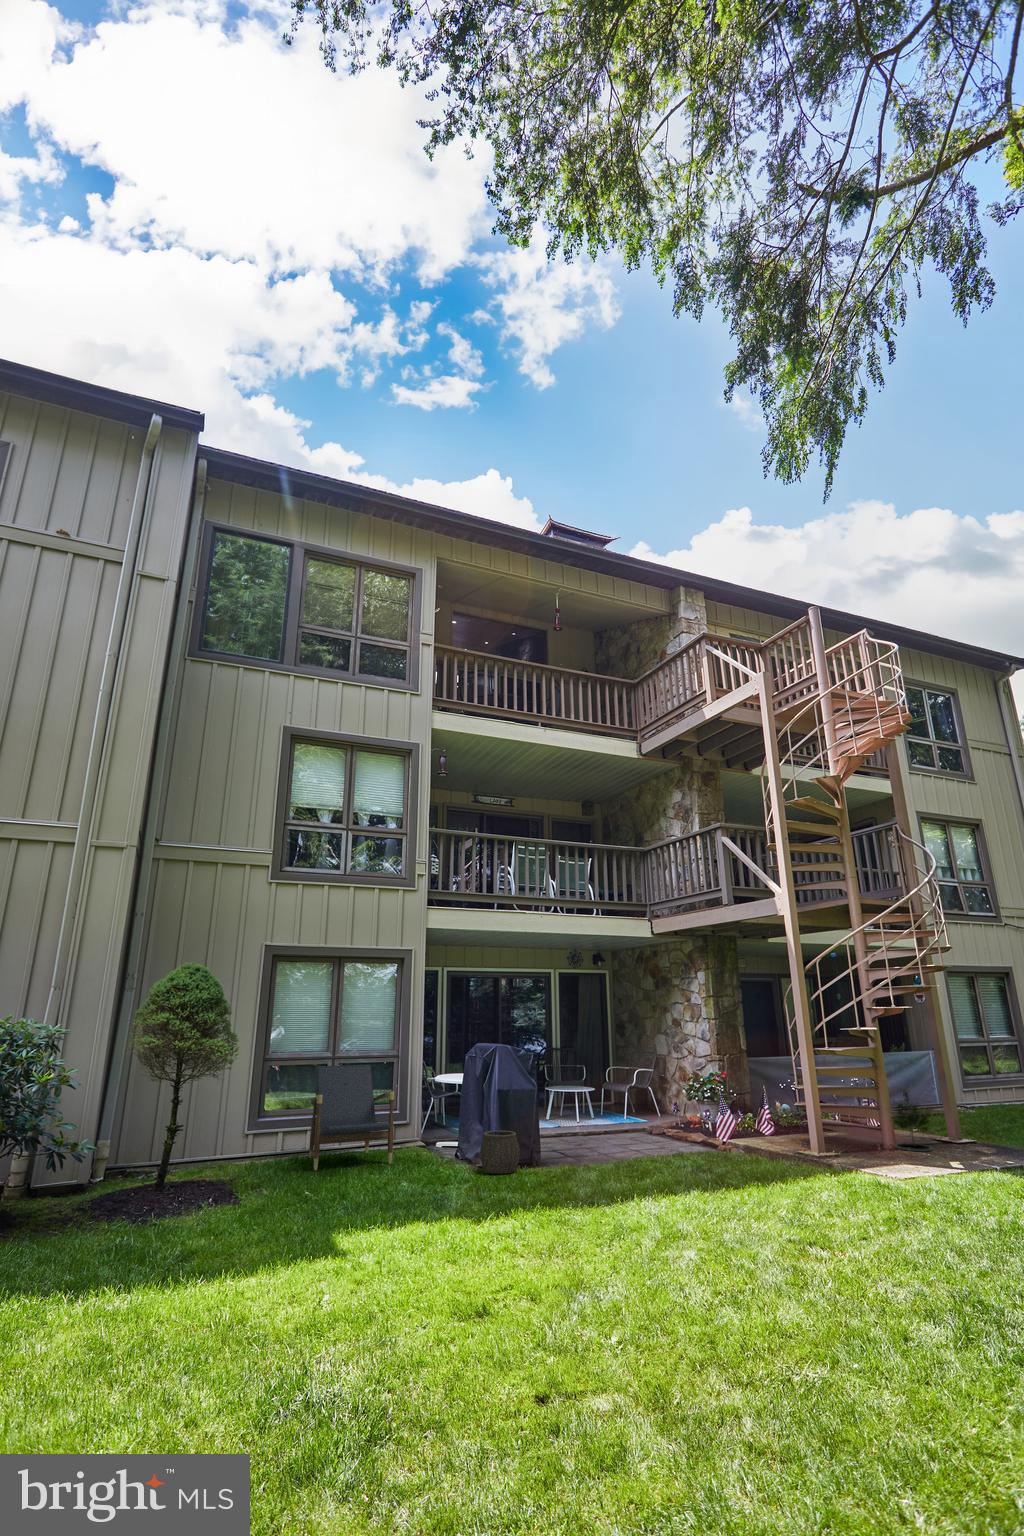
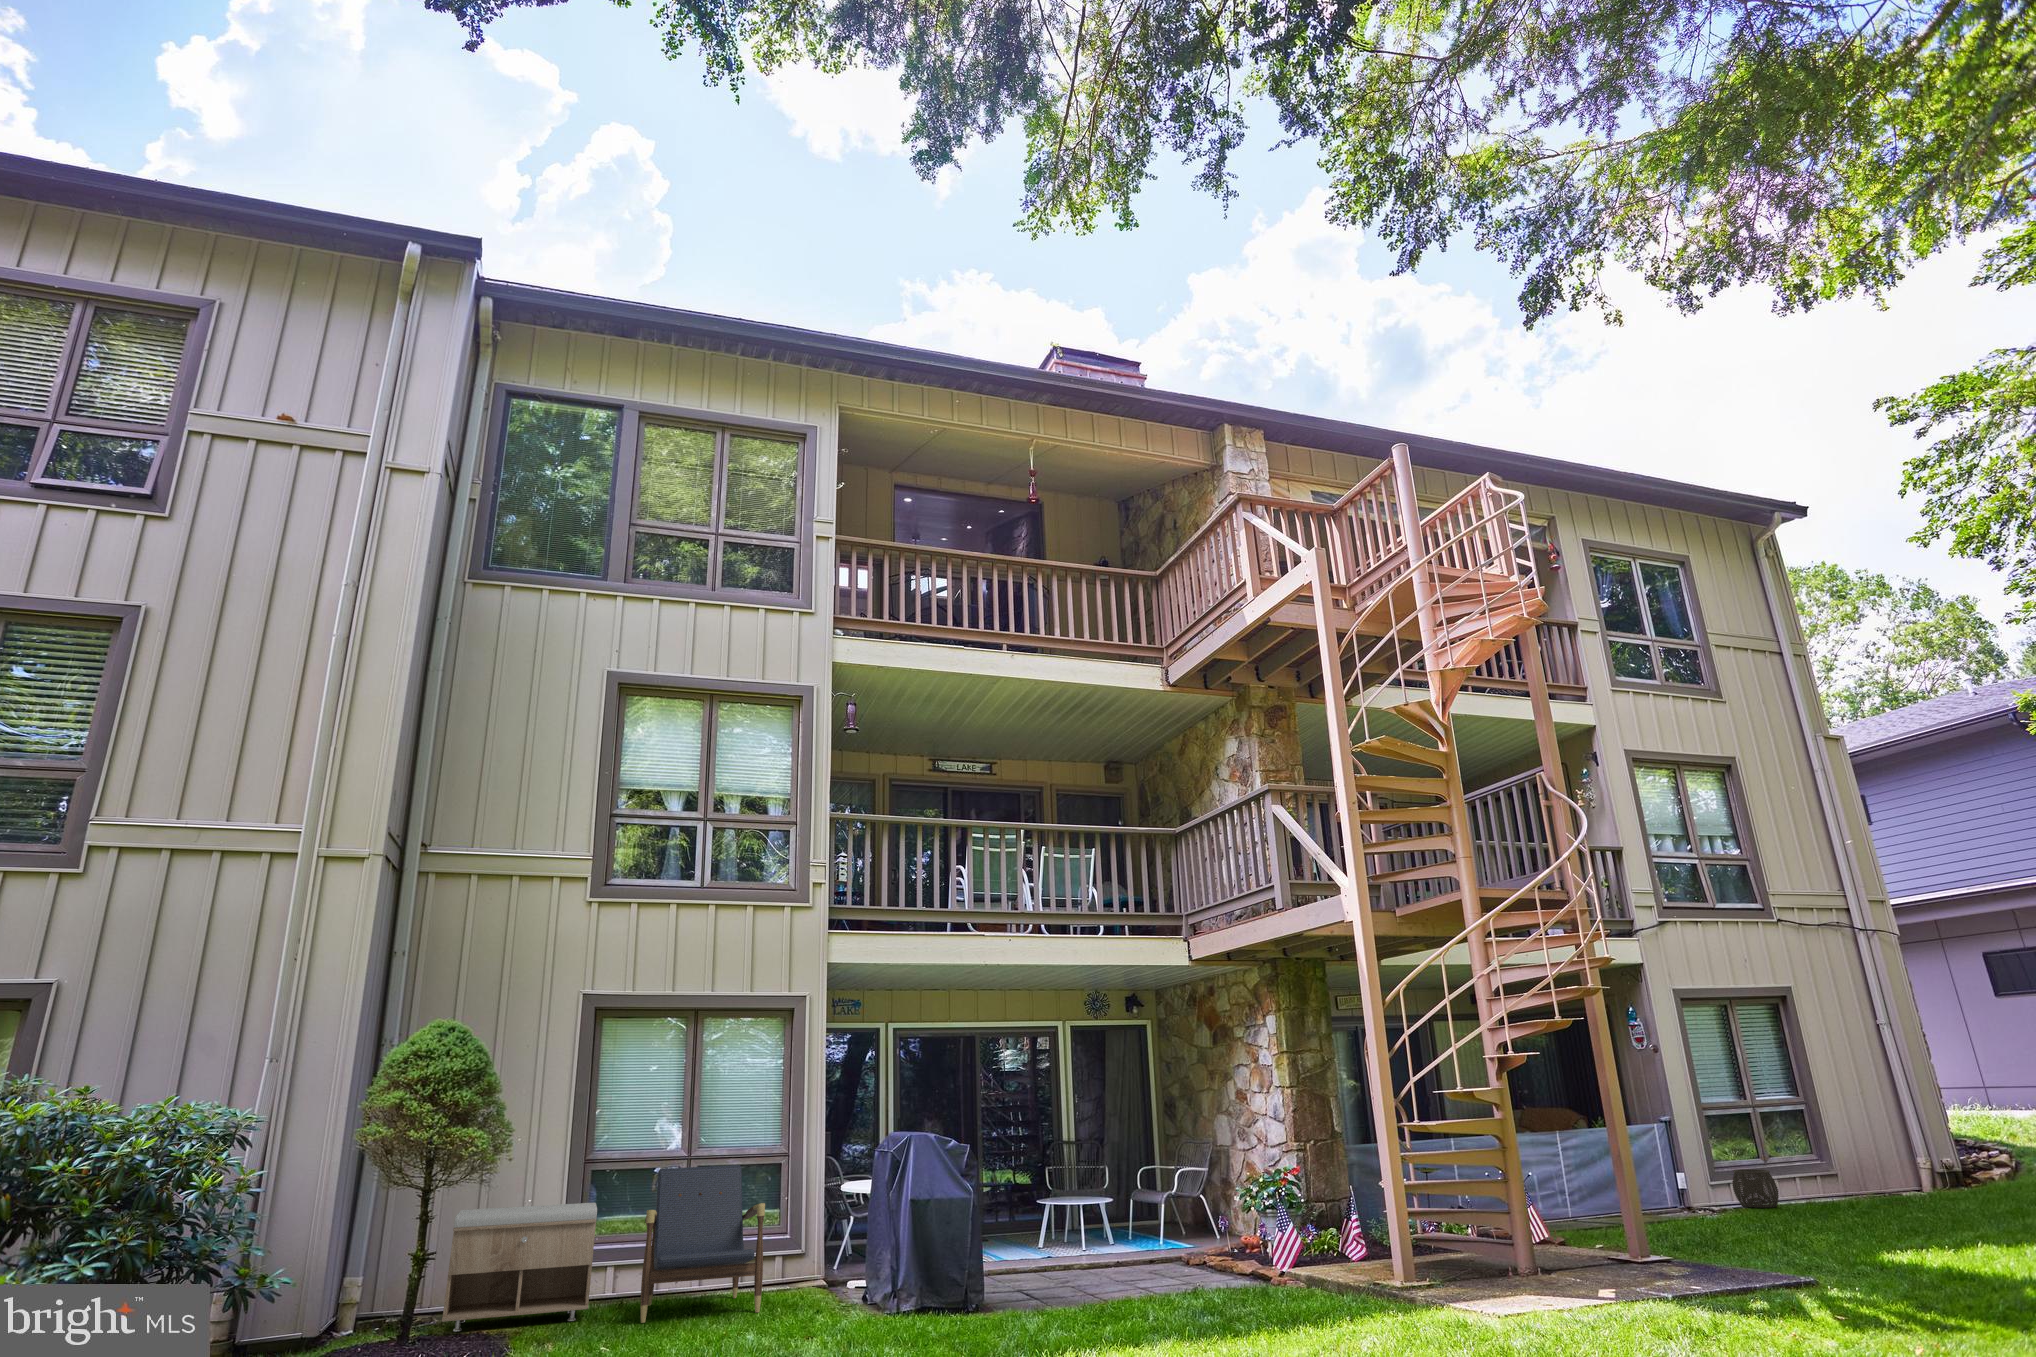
storage bench: none [175,1088,281,1175] -> present [442,1203,597,1332]
potted tree: present [892,1090,932,1151] -> none [1535,1176,1605,1284]
woven basket: present [480,1130,520,1174] -> present [1732,1169,1779,1208]

